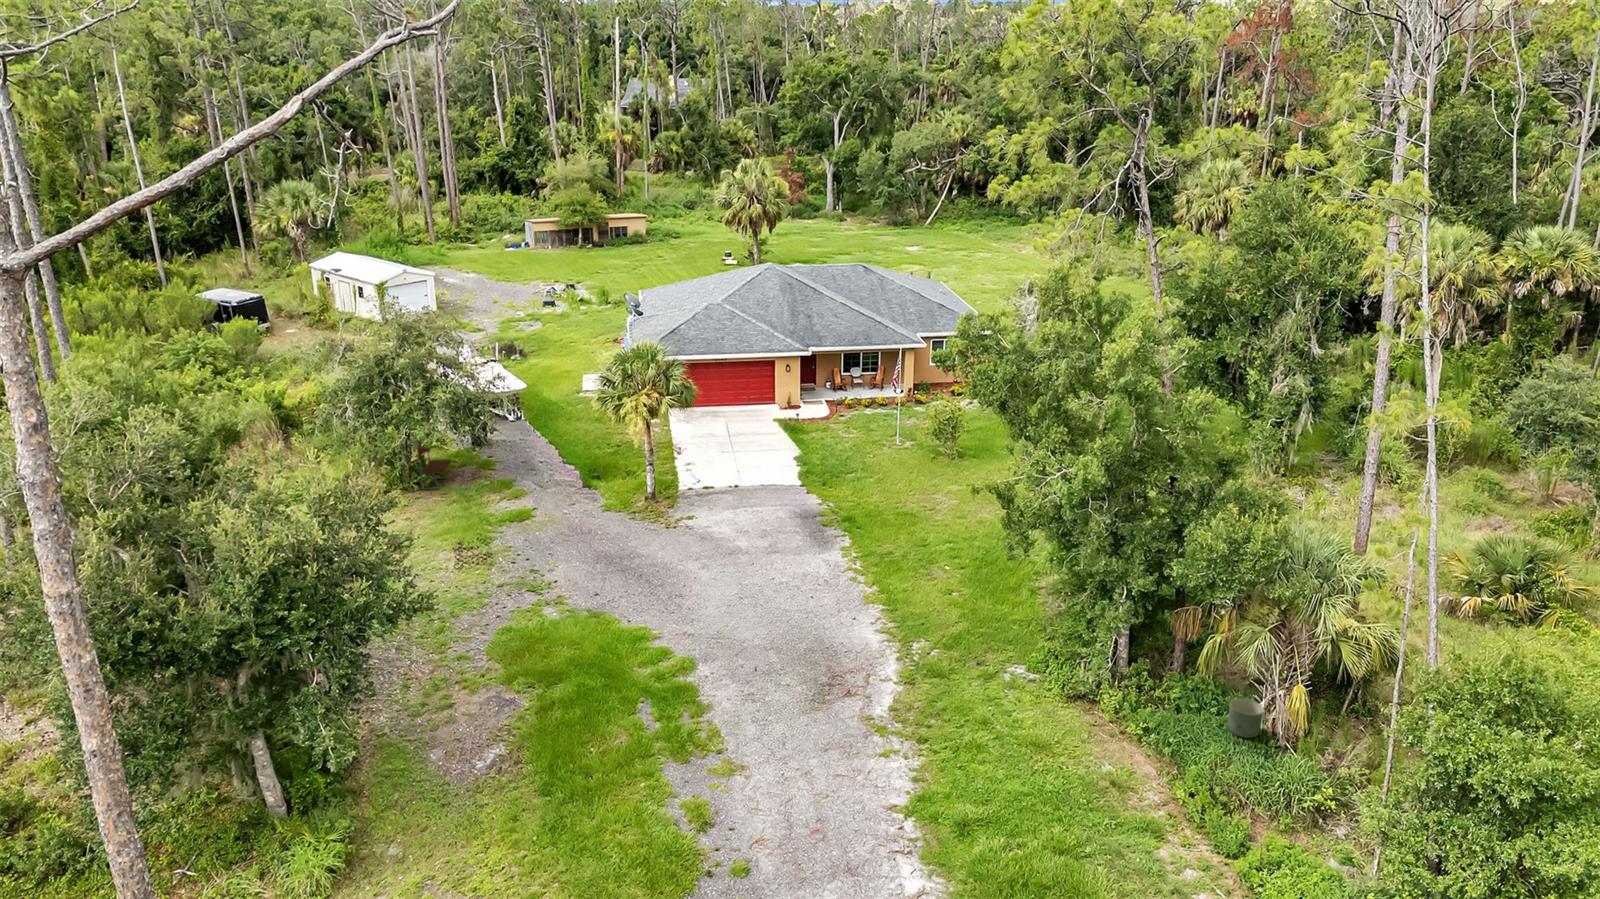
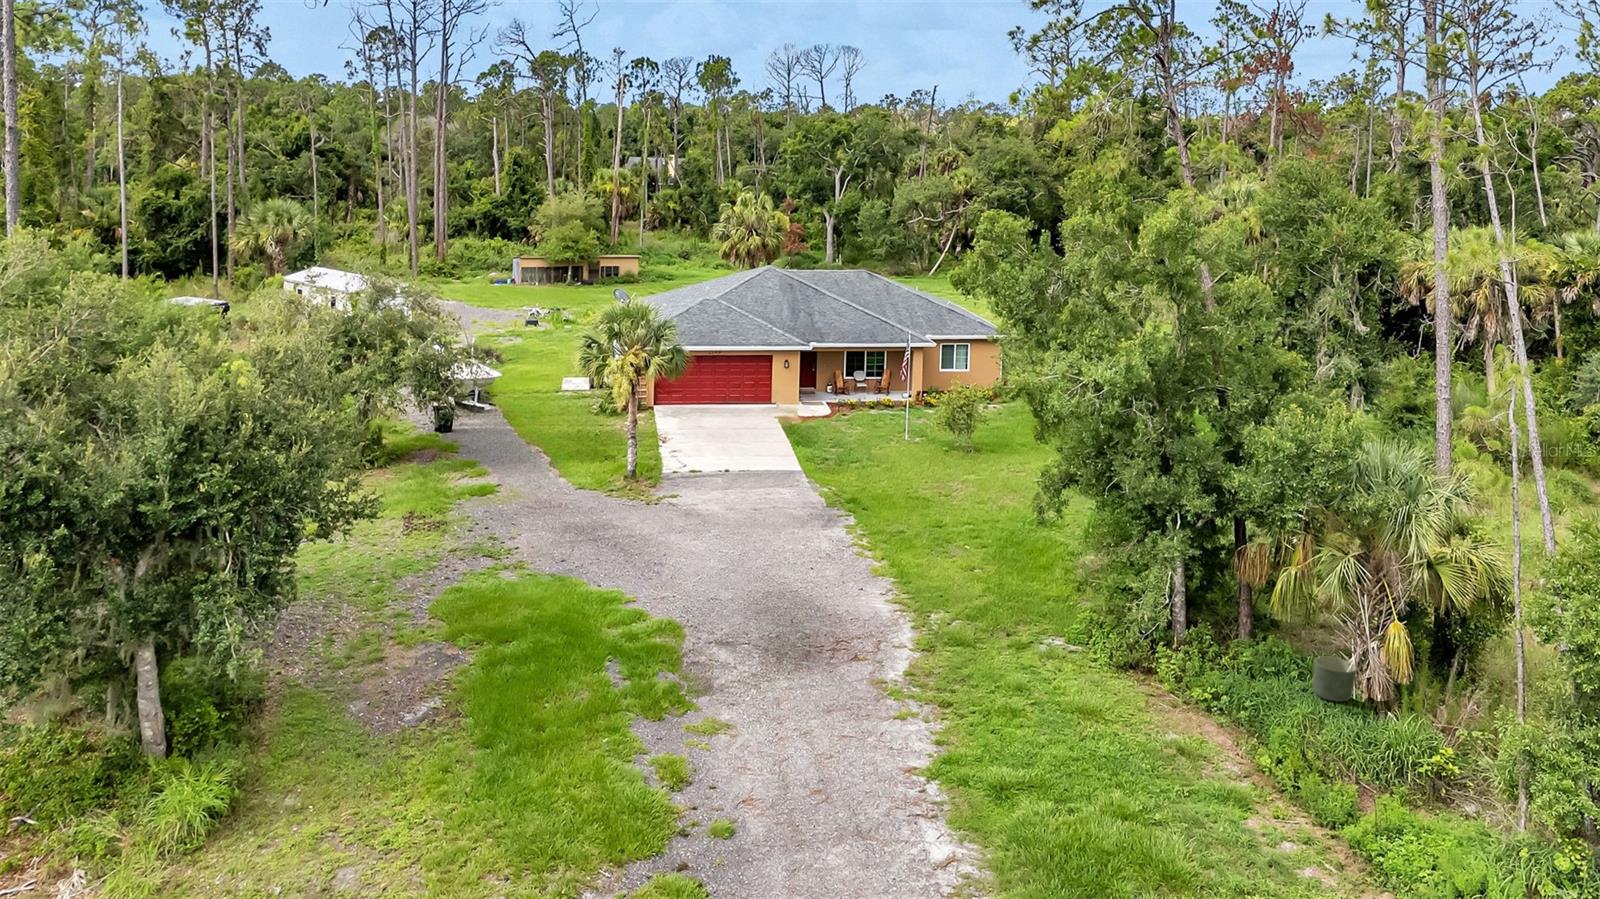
bench: present [417,445,452,490] -> none [374,412,413,467]

